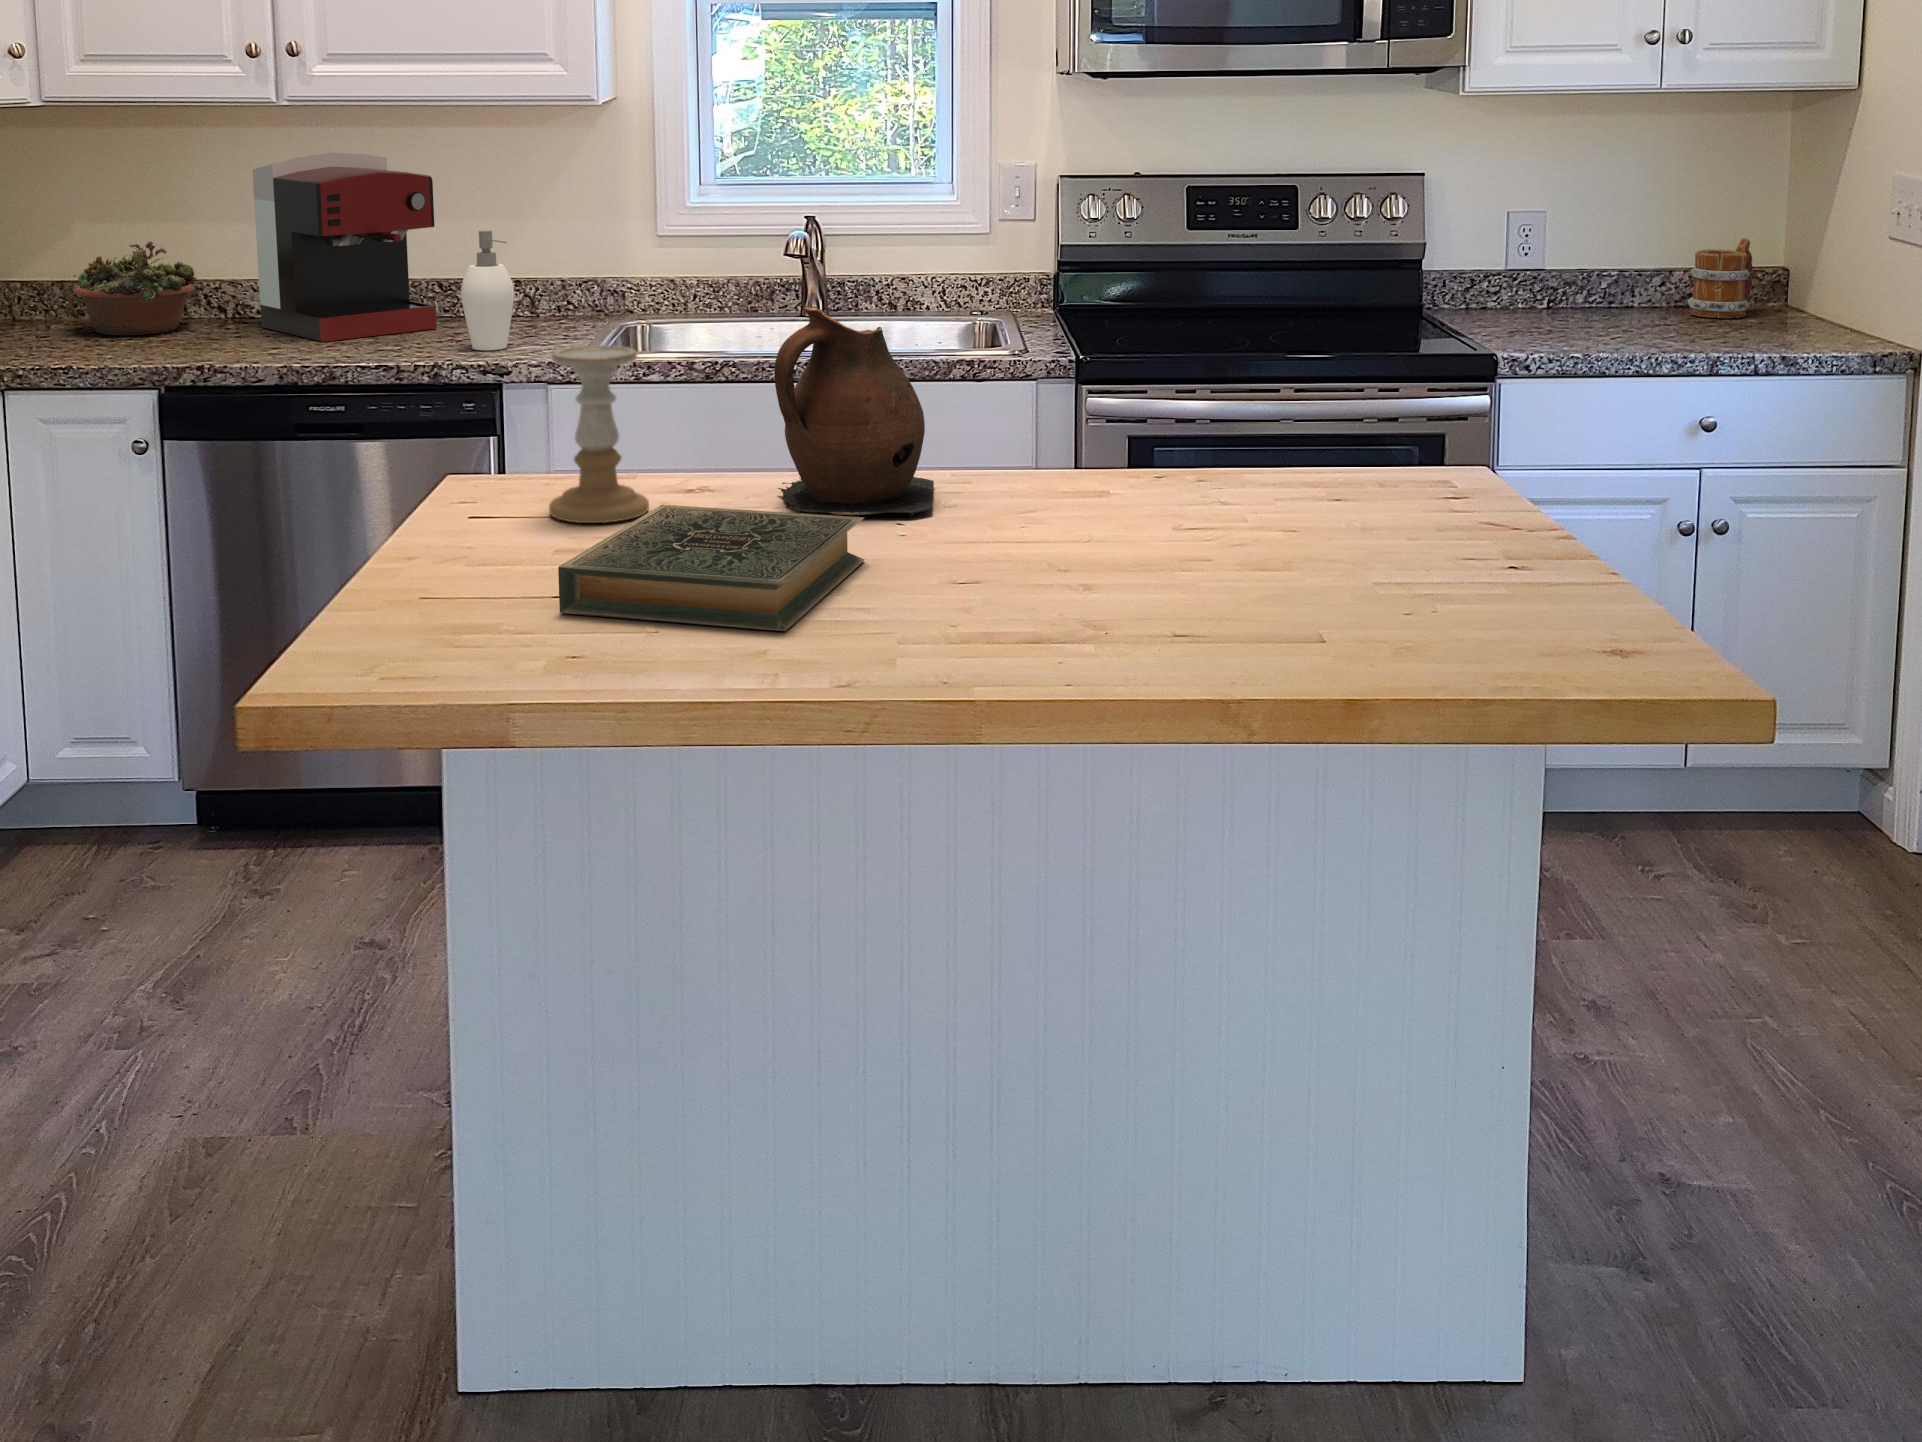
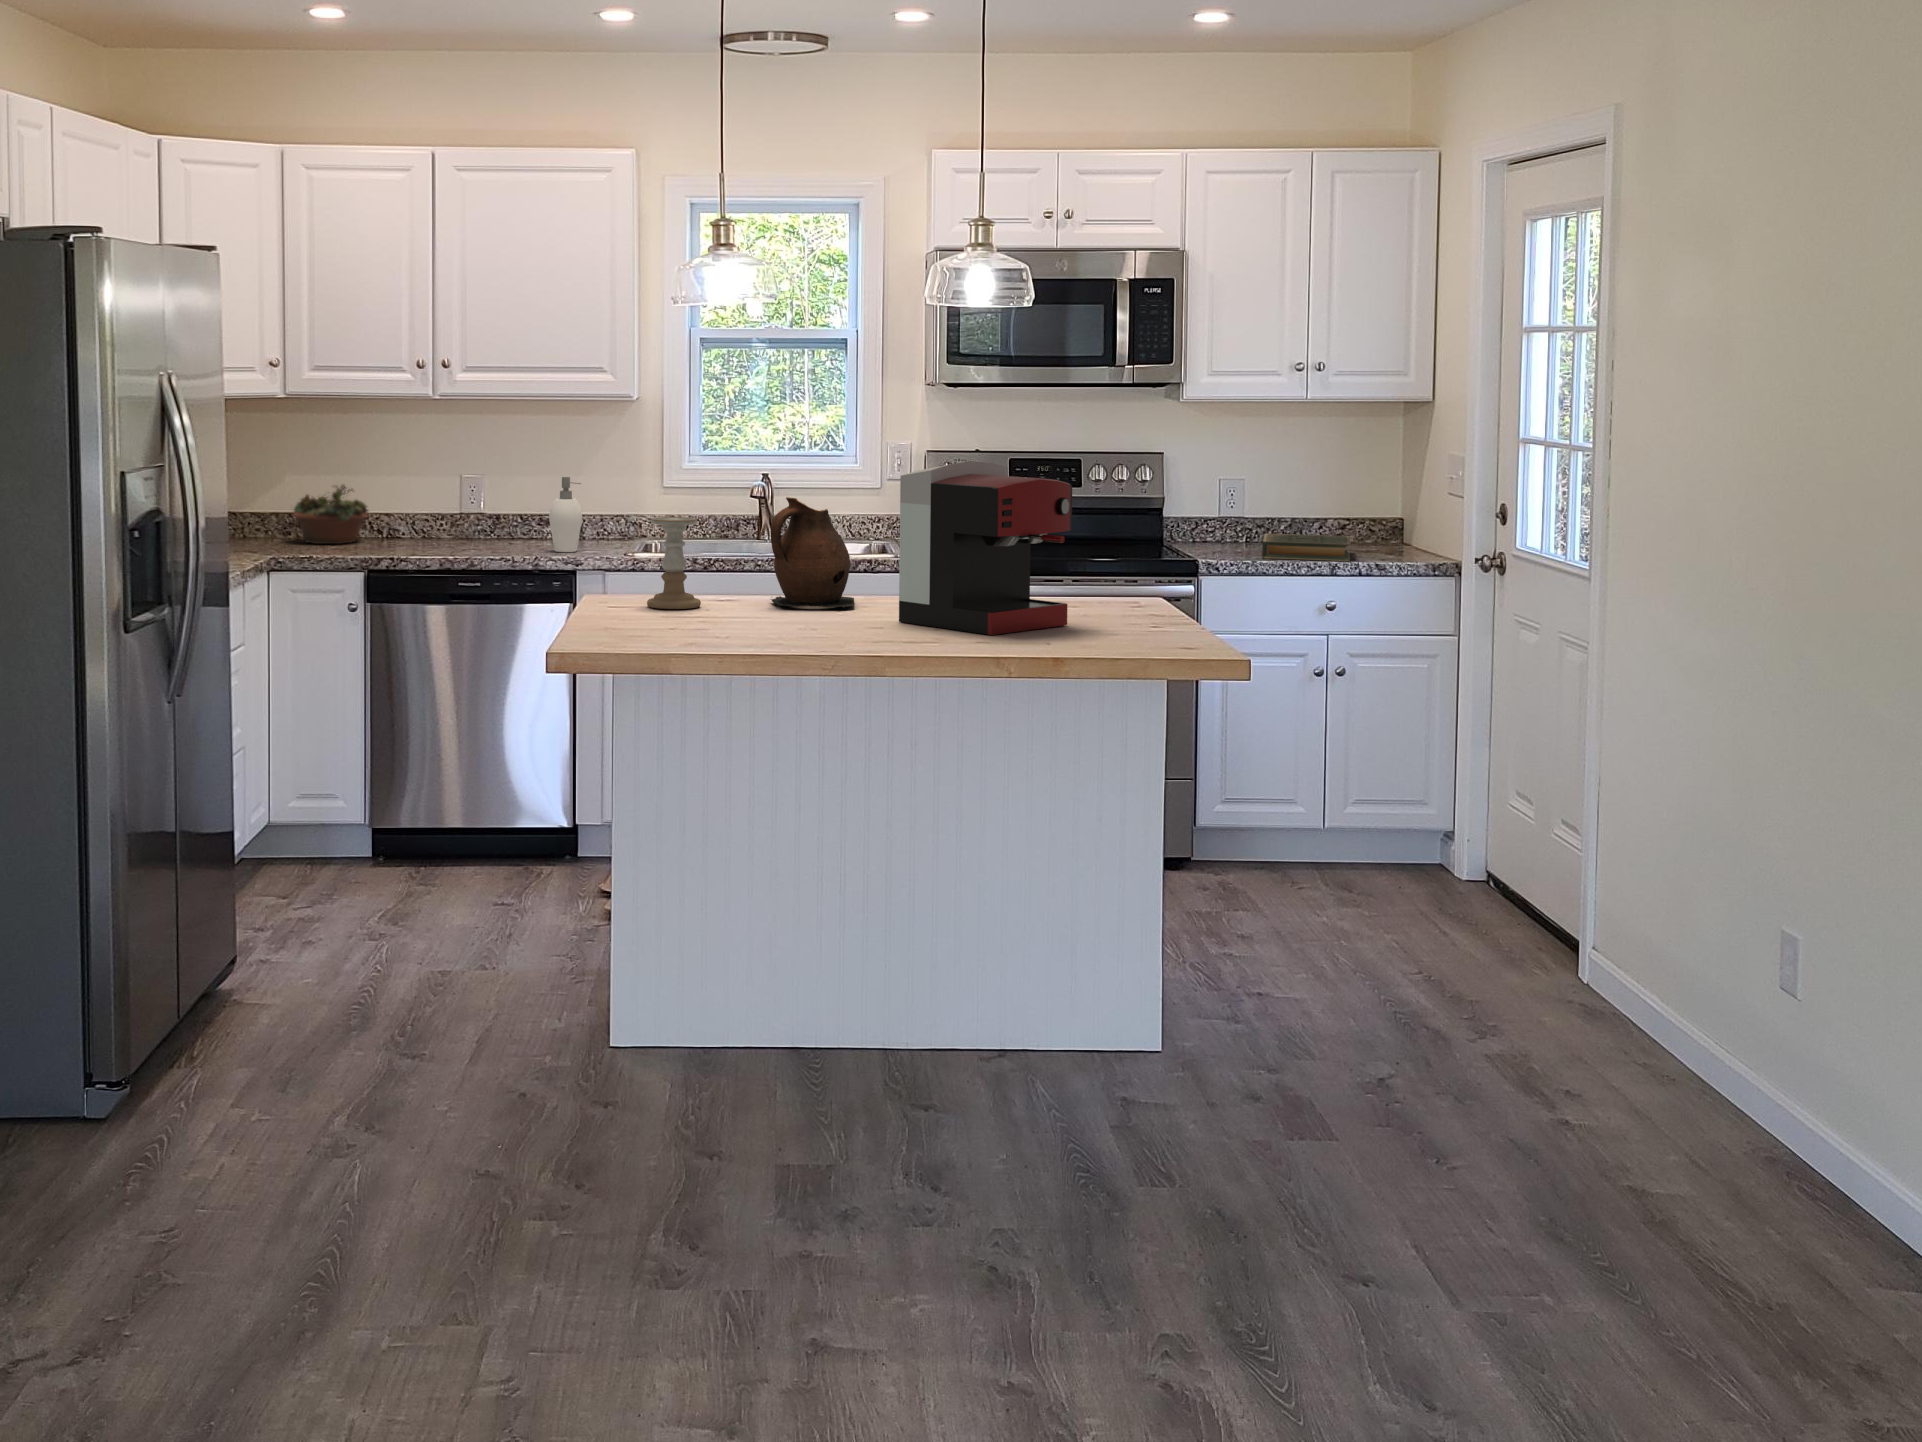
coffee maker: present [252,152,437,342] -> present [899,461,1072,635]
mug: present [1688,239,1753,318] -> none [1335,498,1377,548]
hardback book: present [558,505,864,631] -> present [1262,534,1350,561]

